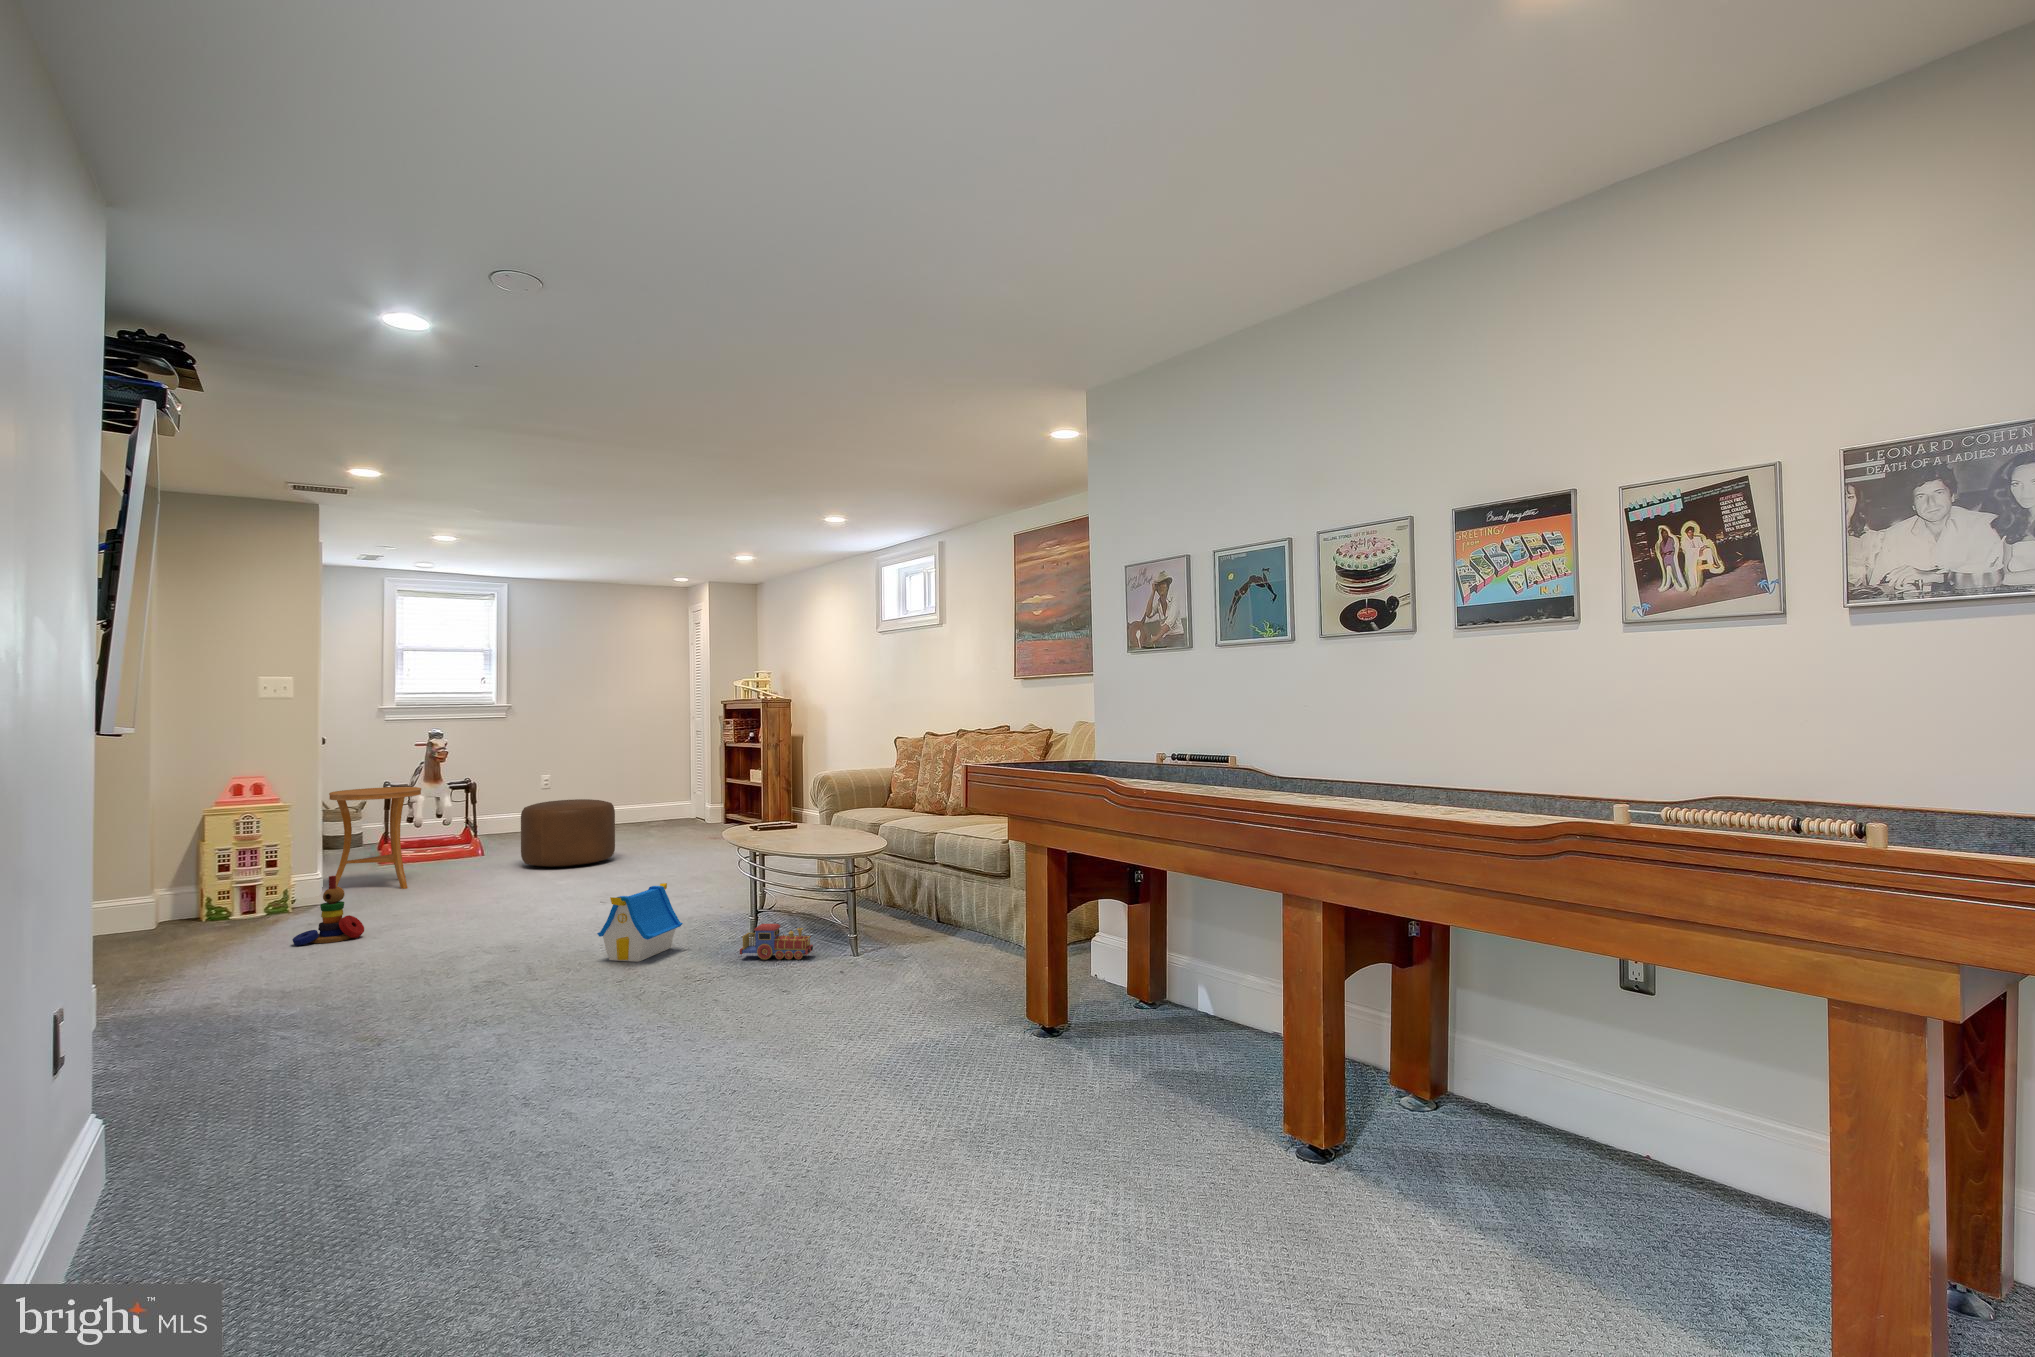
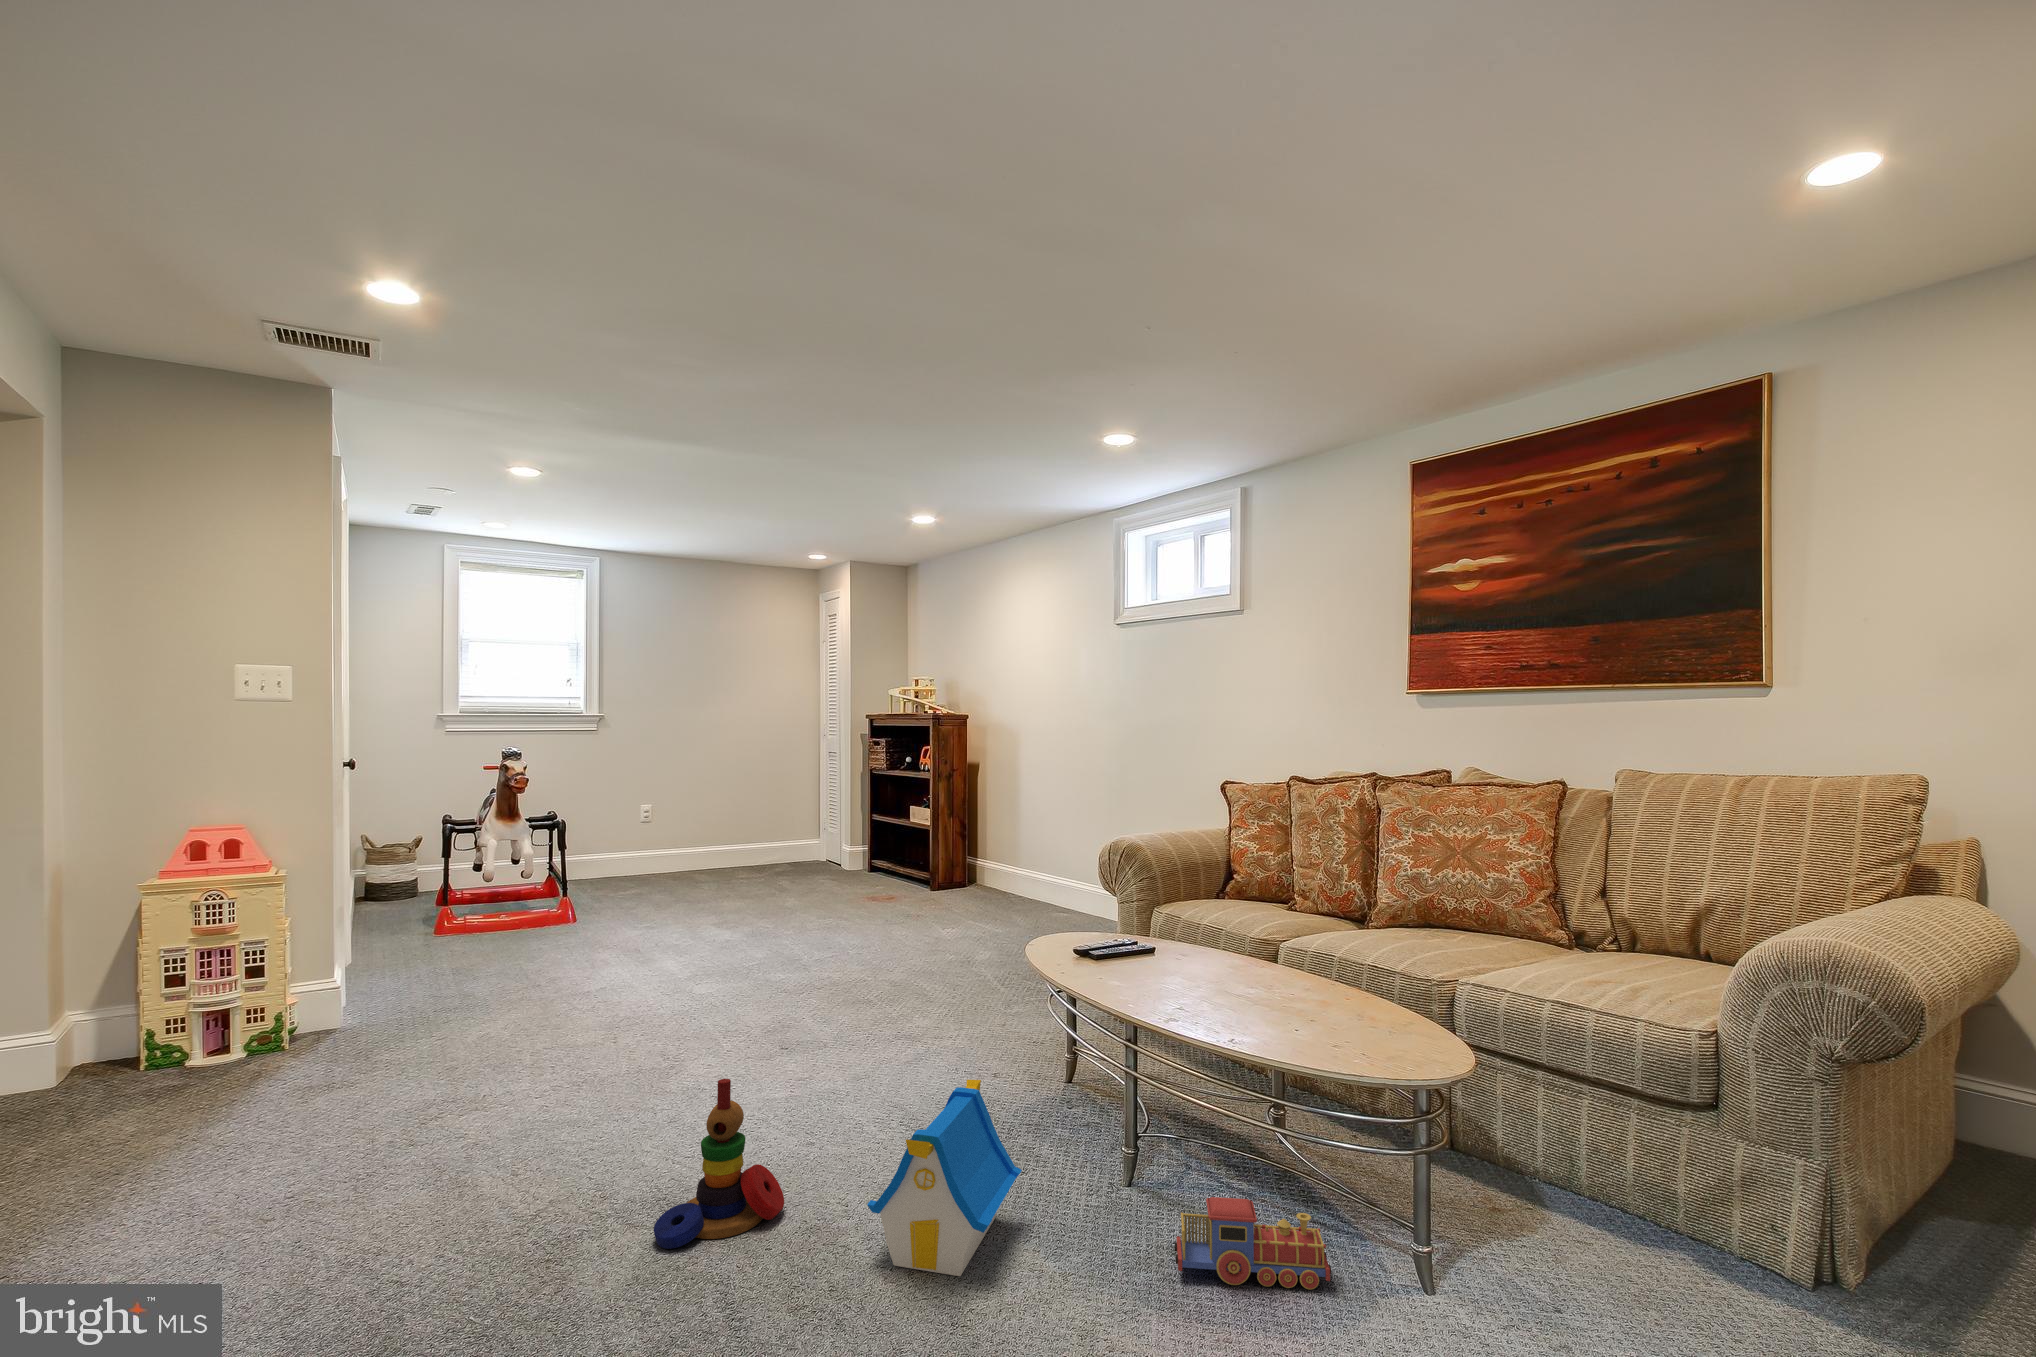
side table: present [329,787,421,889] -> none [354,835,495,996]
ottoman: present [521,799,615,867] -> none [631,852,761,953]
stacking toy: present [292,876,364,946] -> present [654,1079,784,1249]

